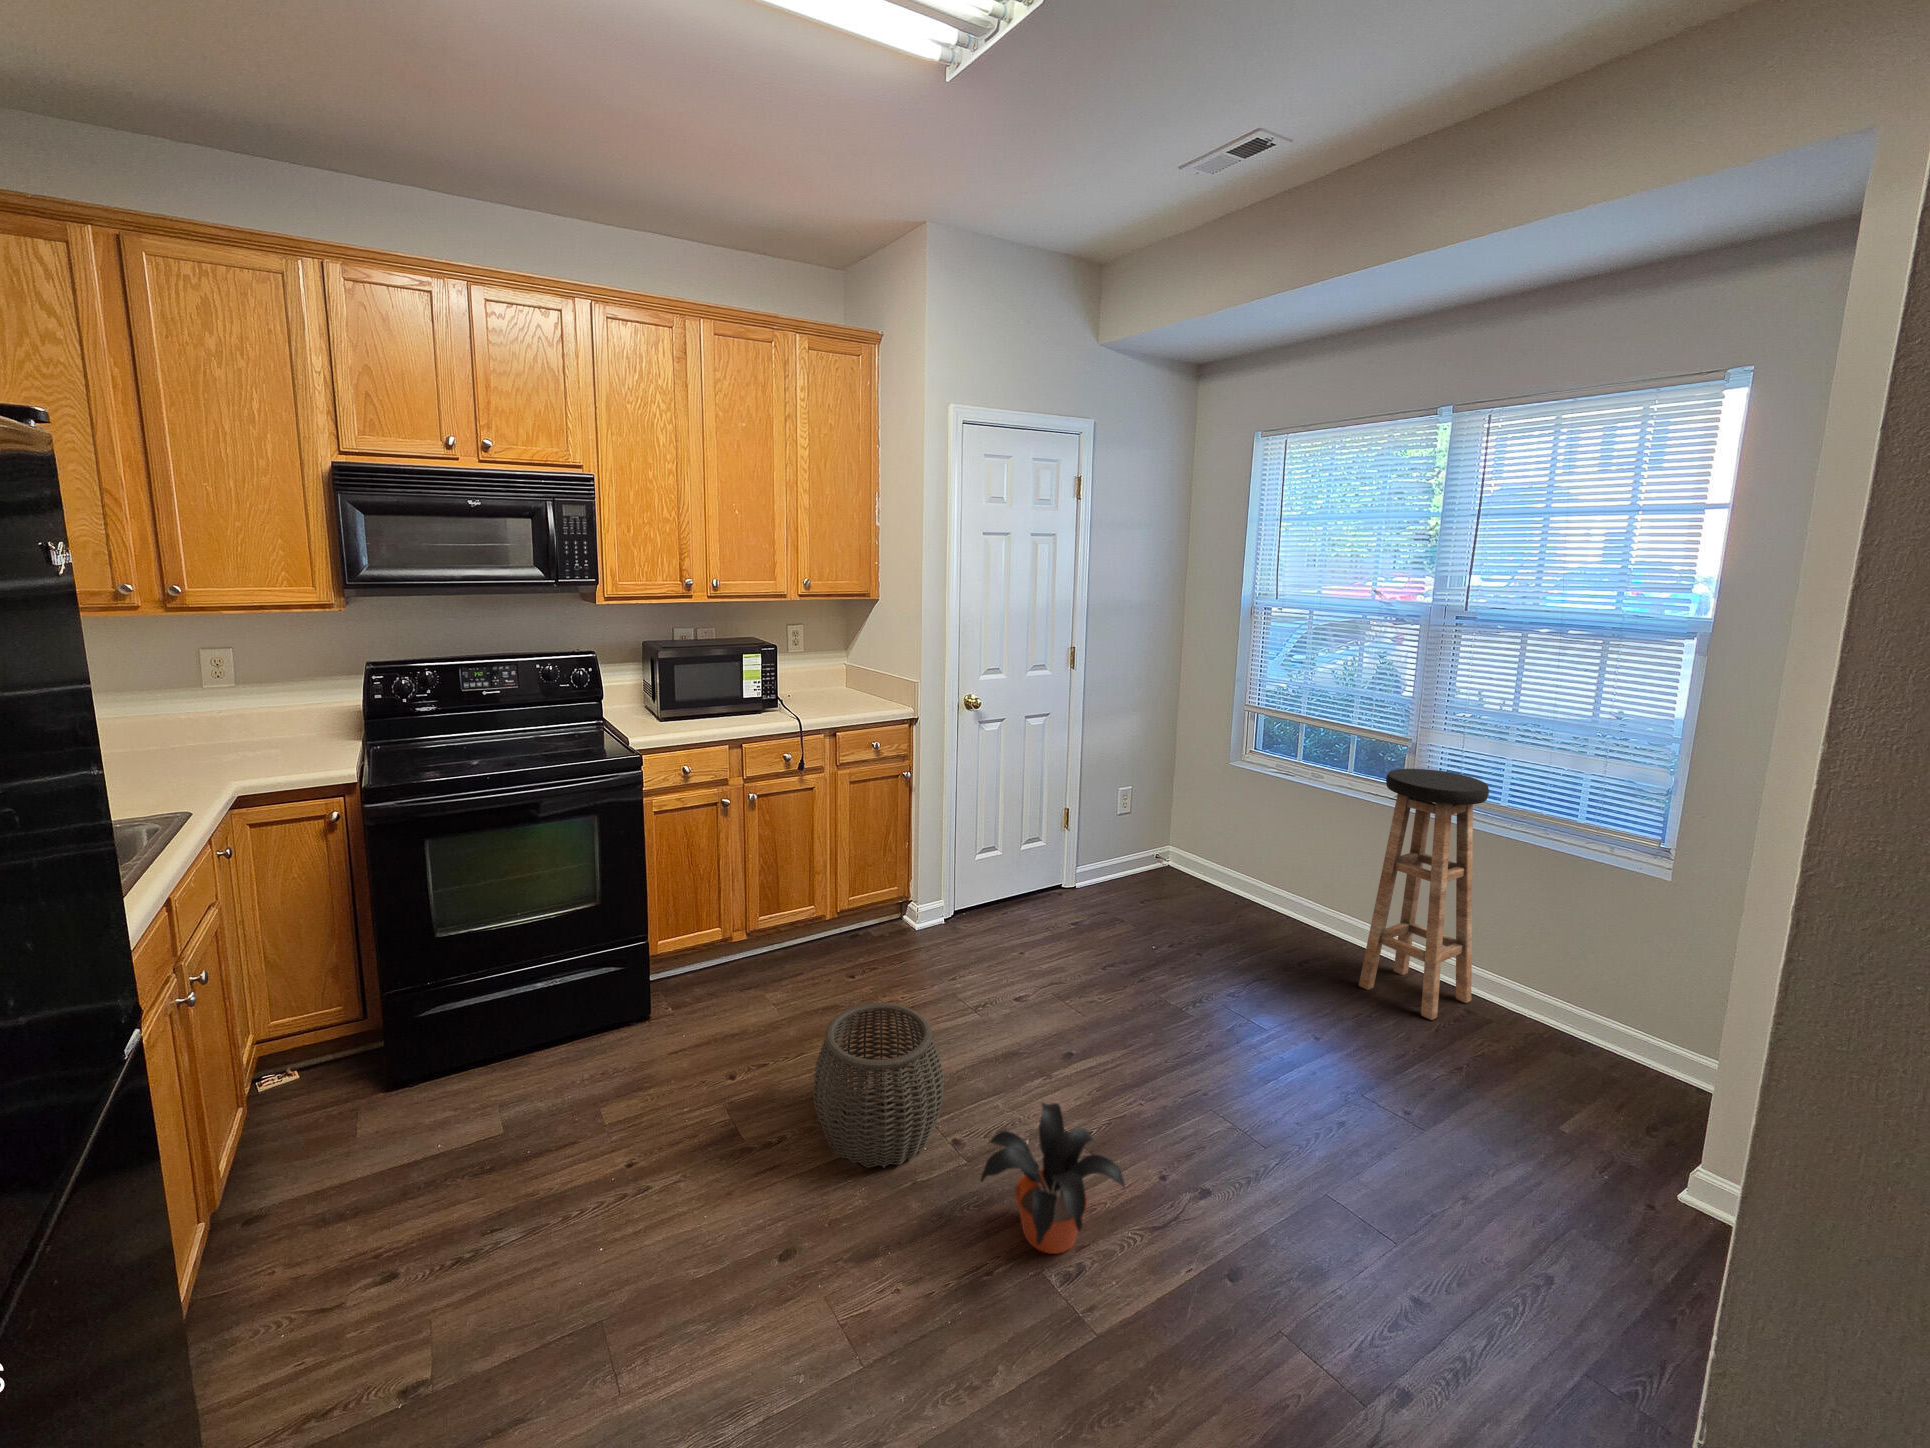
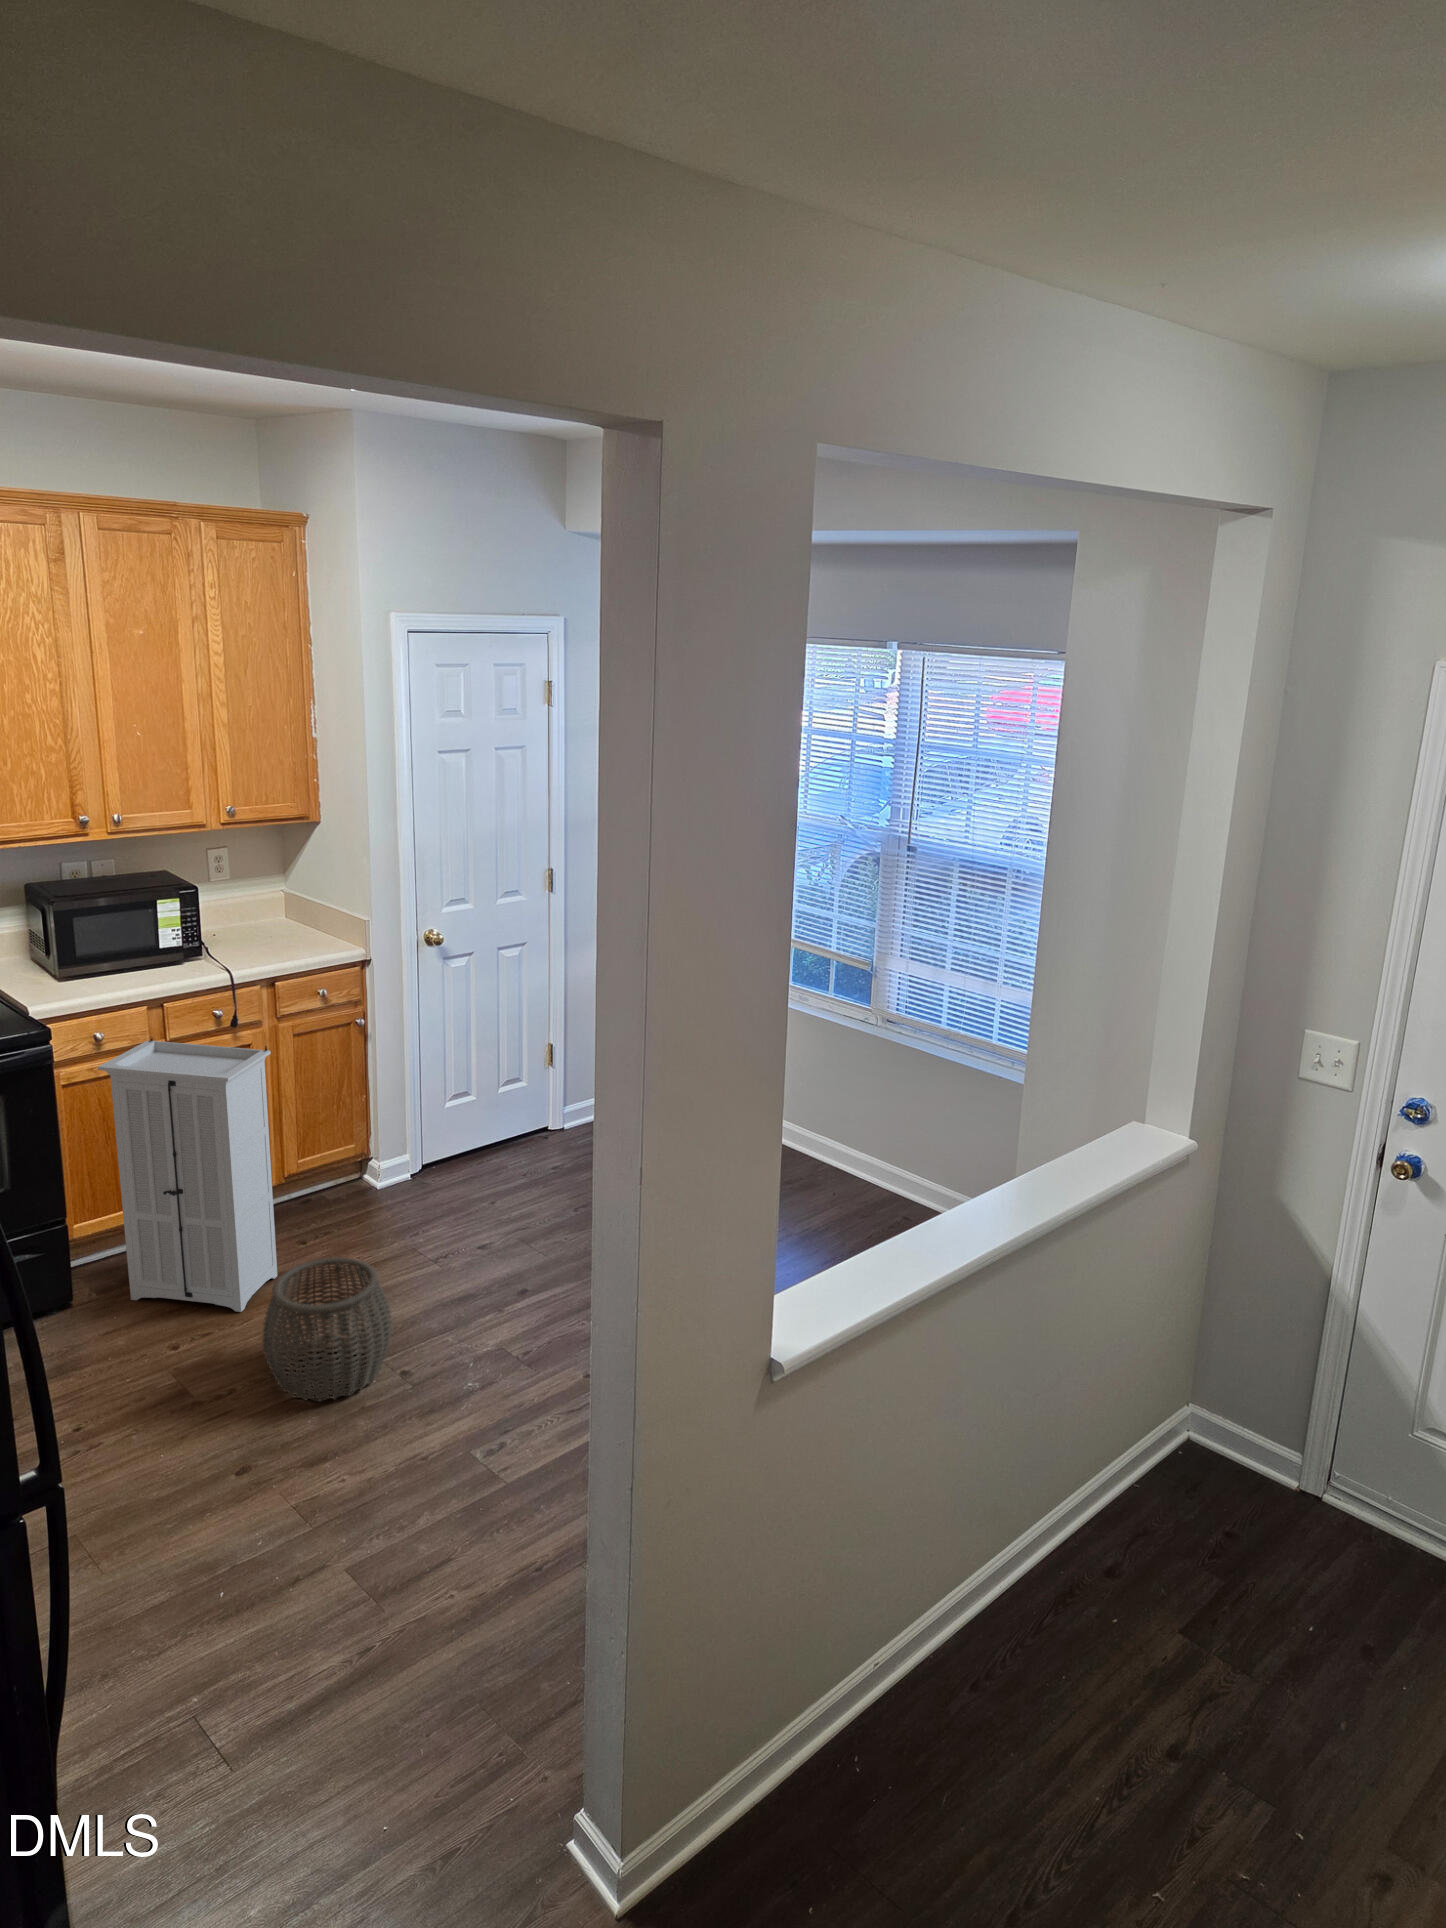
bar stool: present [1359,769,1489,1020] -> none [818,995,917,1226]
storage cabinet: none [681,772,832,1044] -> present [98,1036,277,1312]
potted plant: present [981,1102,1125,1254] -> none [417,1322,541,1439]

